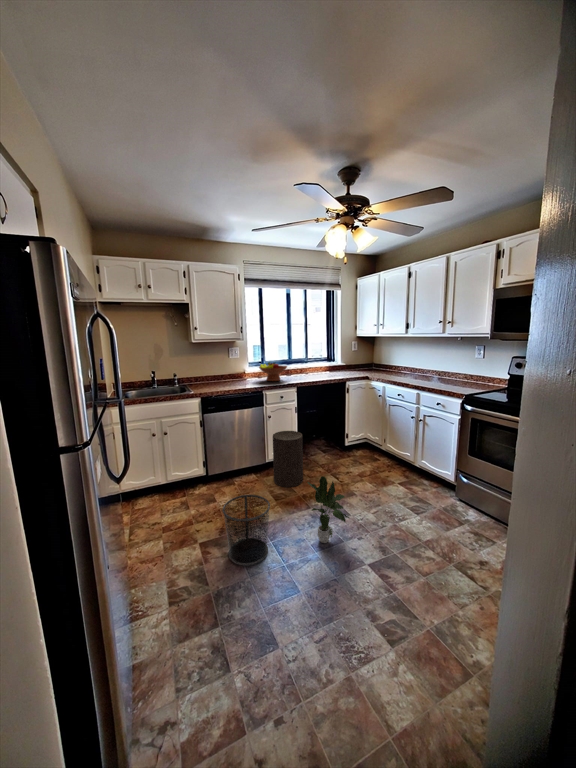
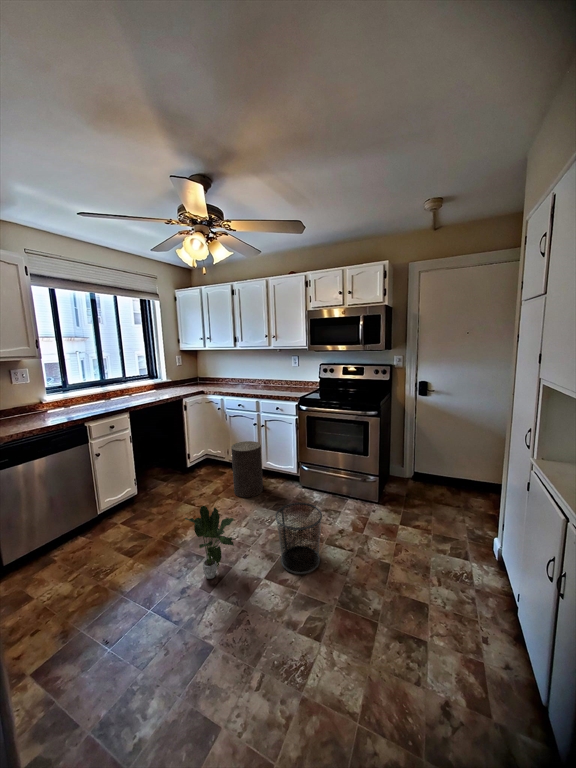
fruit bowl: present [259,362,287,381] -> none [68,387,111,412]
stool: present [273,431,303,487] -> present [231,441,263,498]
waste bin: present [223,495,270,565] -> present [275,502,322,574]

